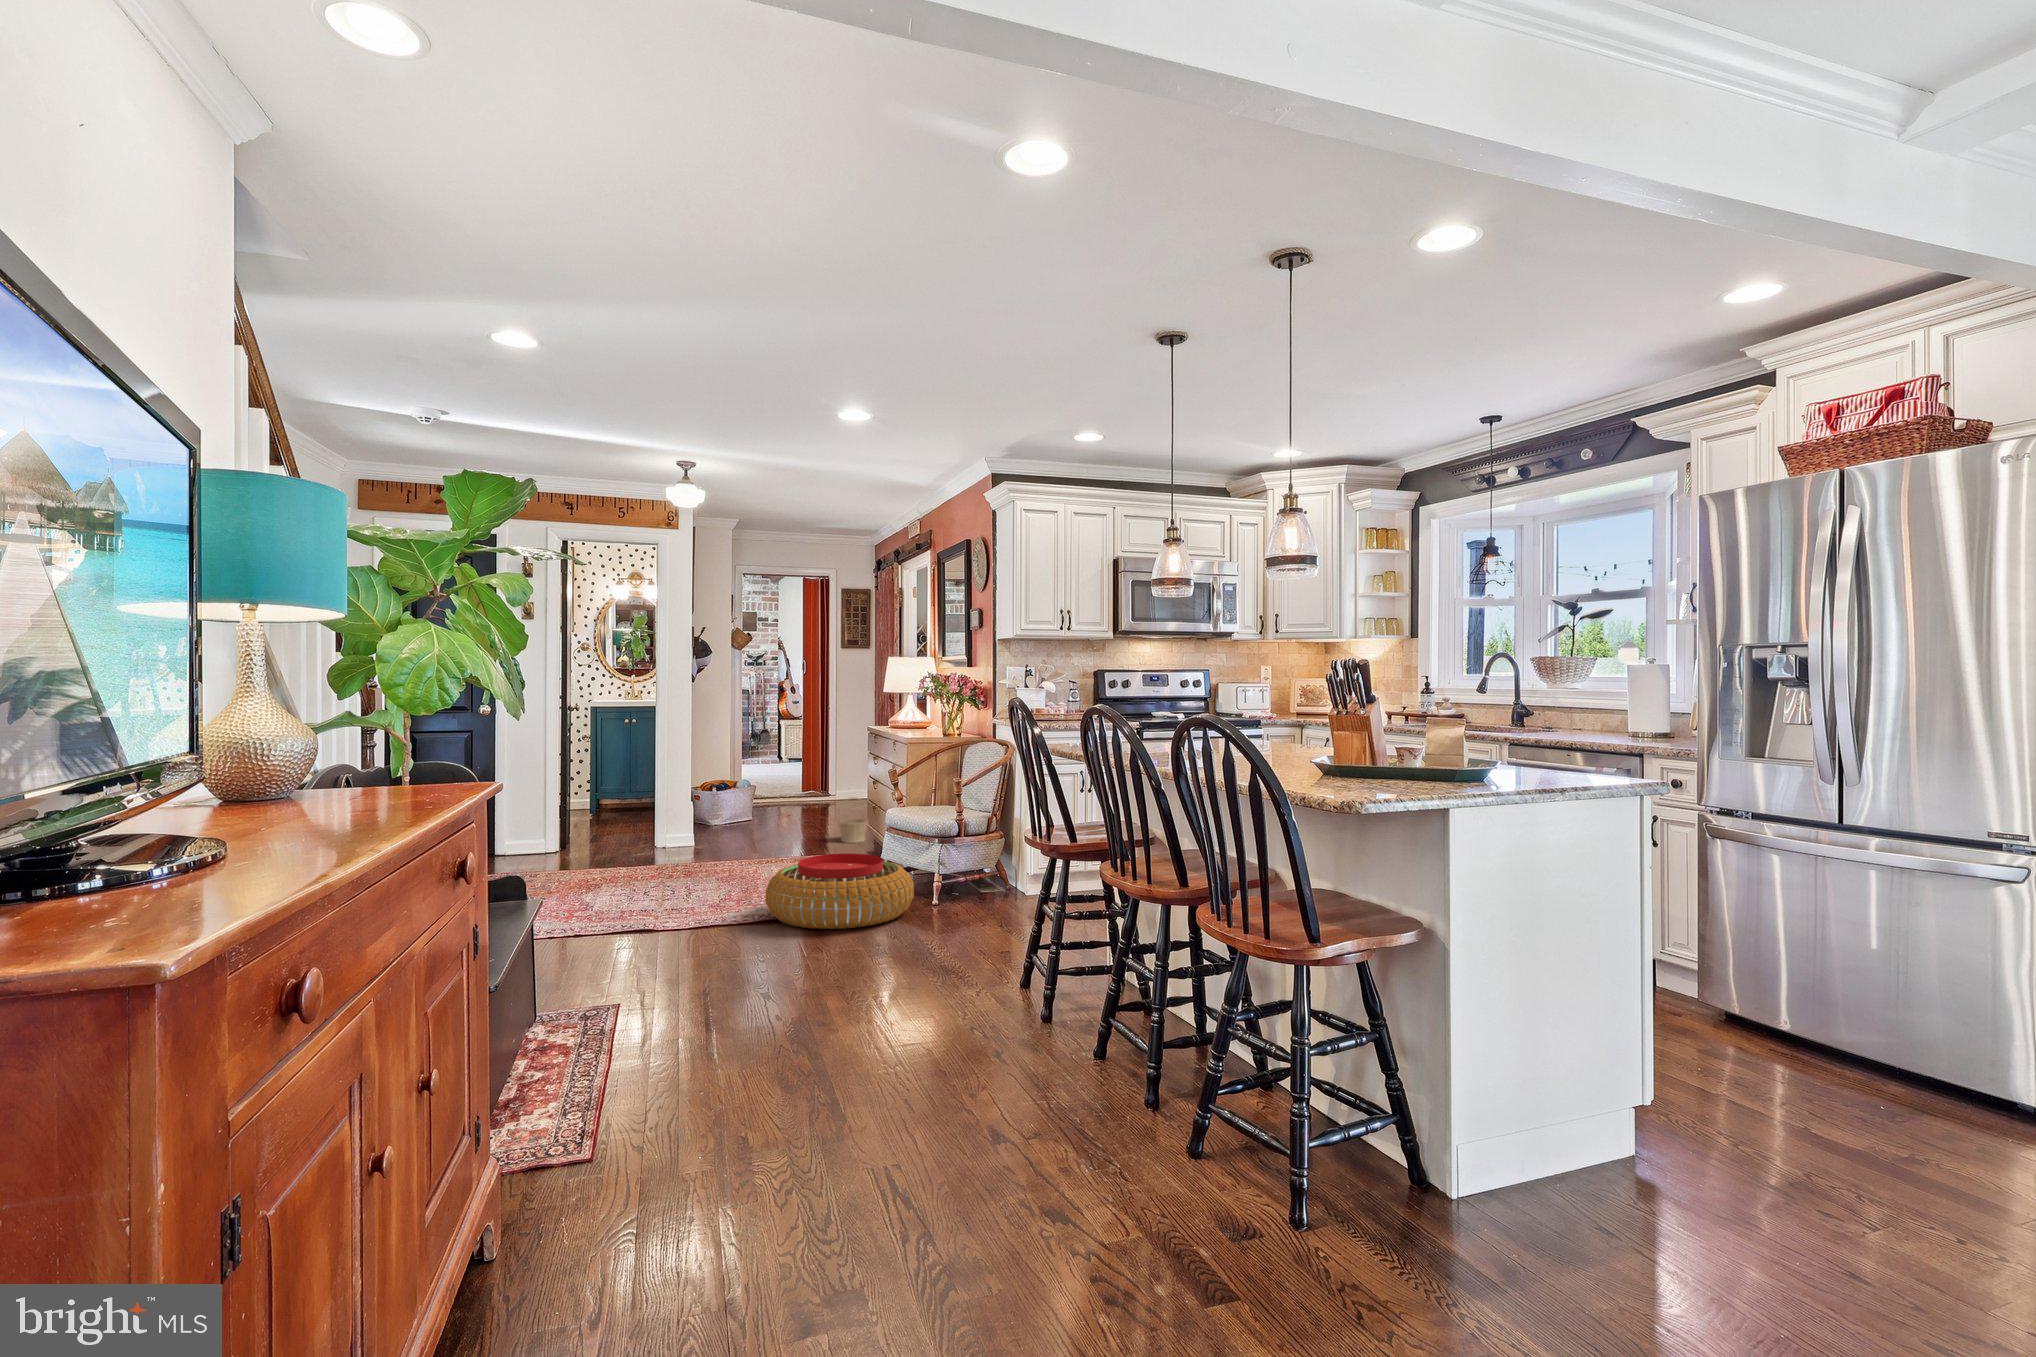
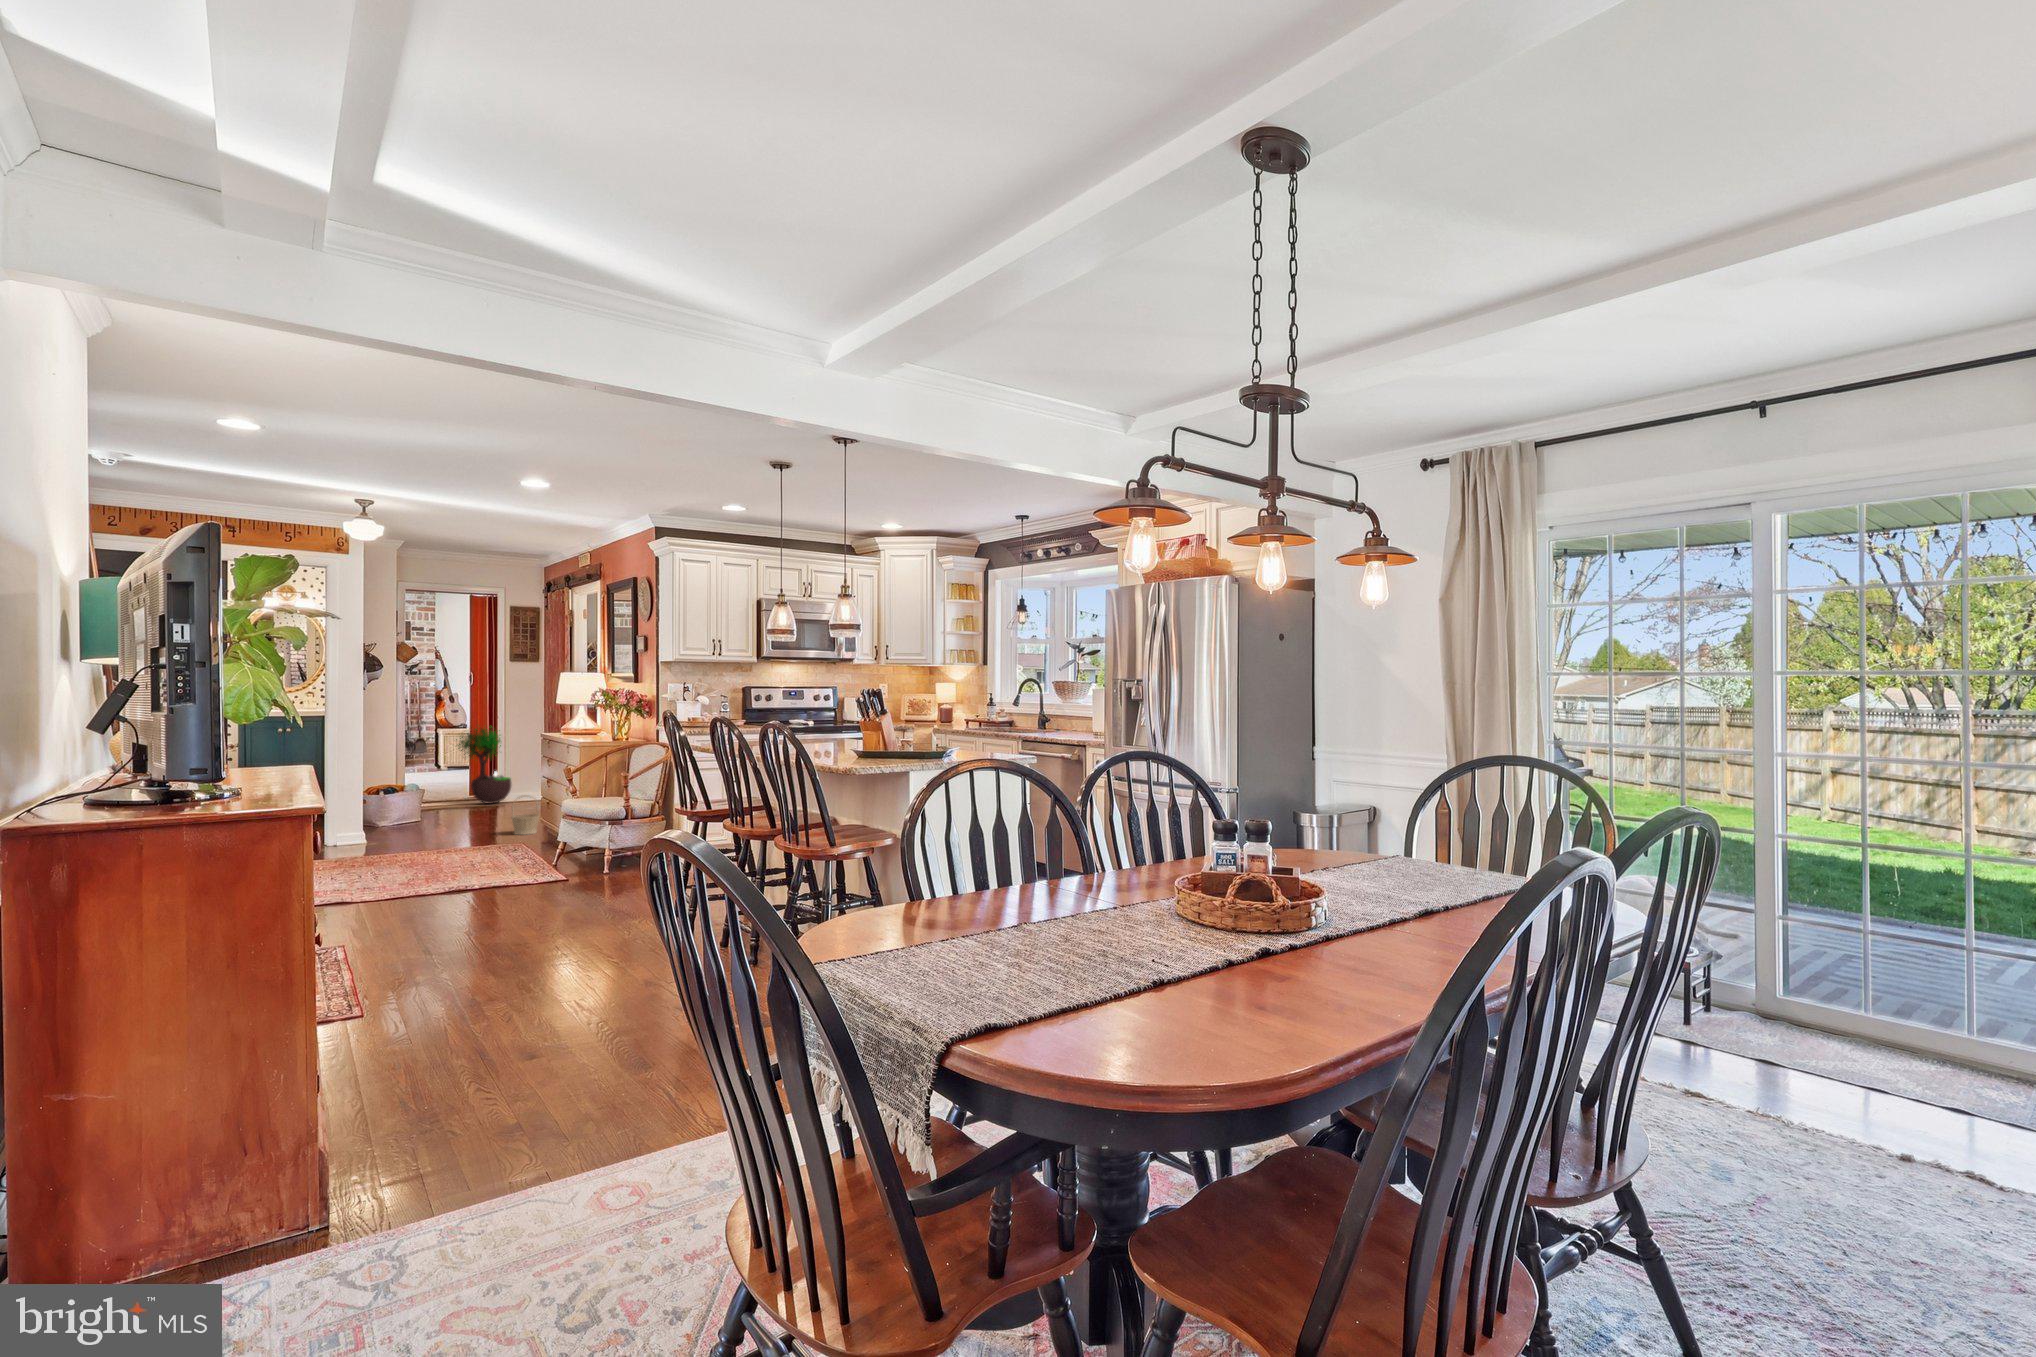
potted tree: none [786,711,846,802] -> present [456,726,511,804]
pouf: present [766,854,914,929] -> none [456,836,587,893]

